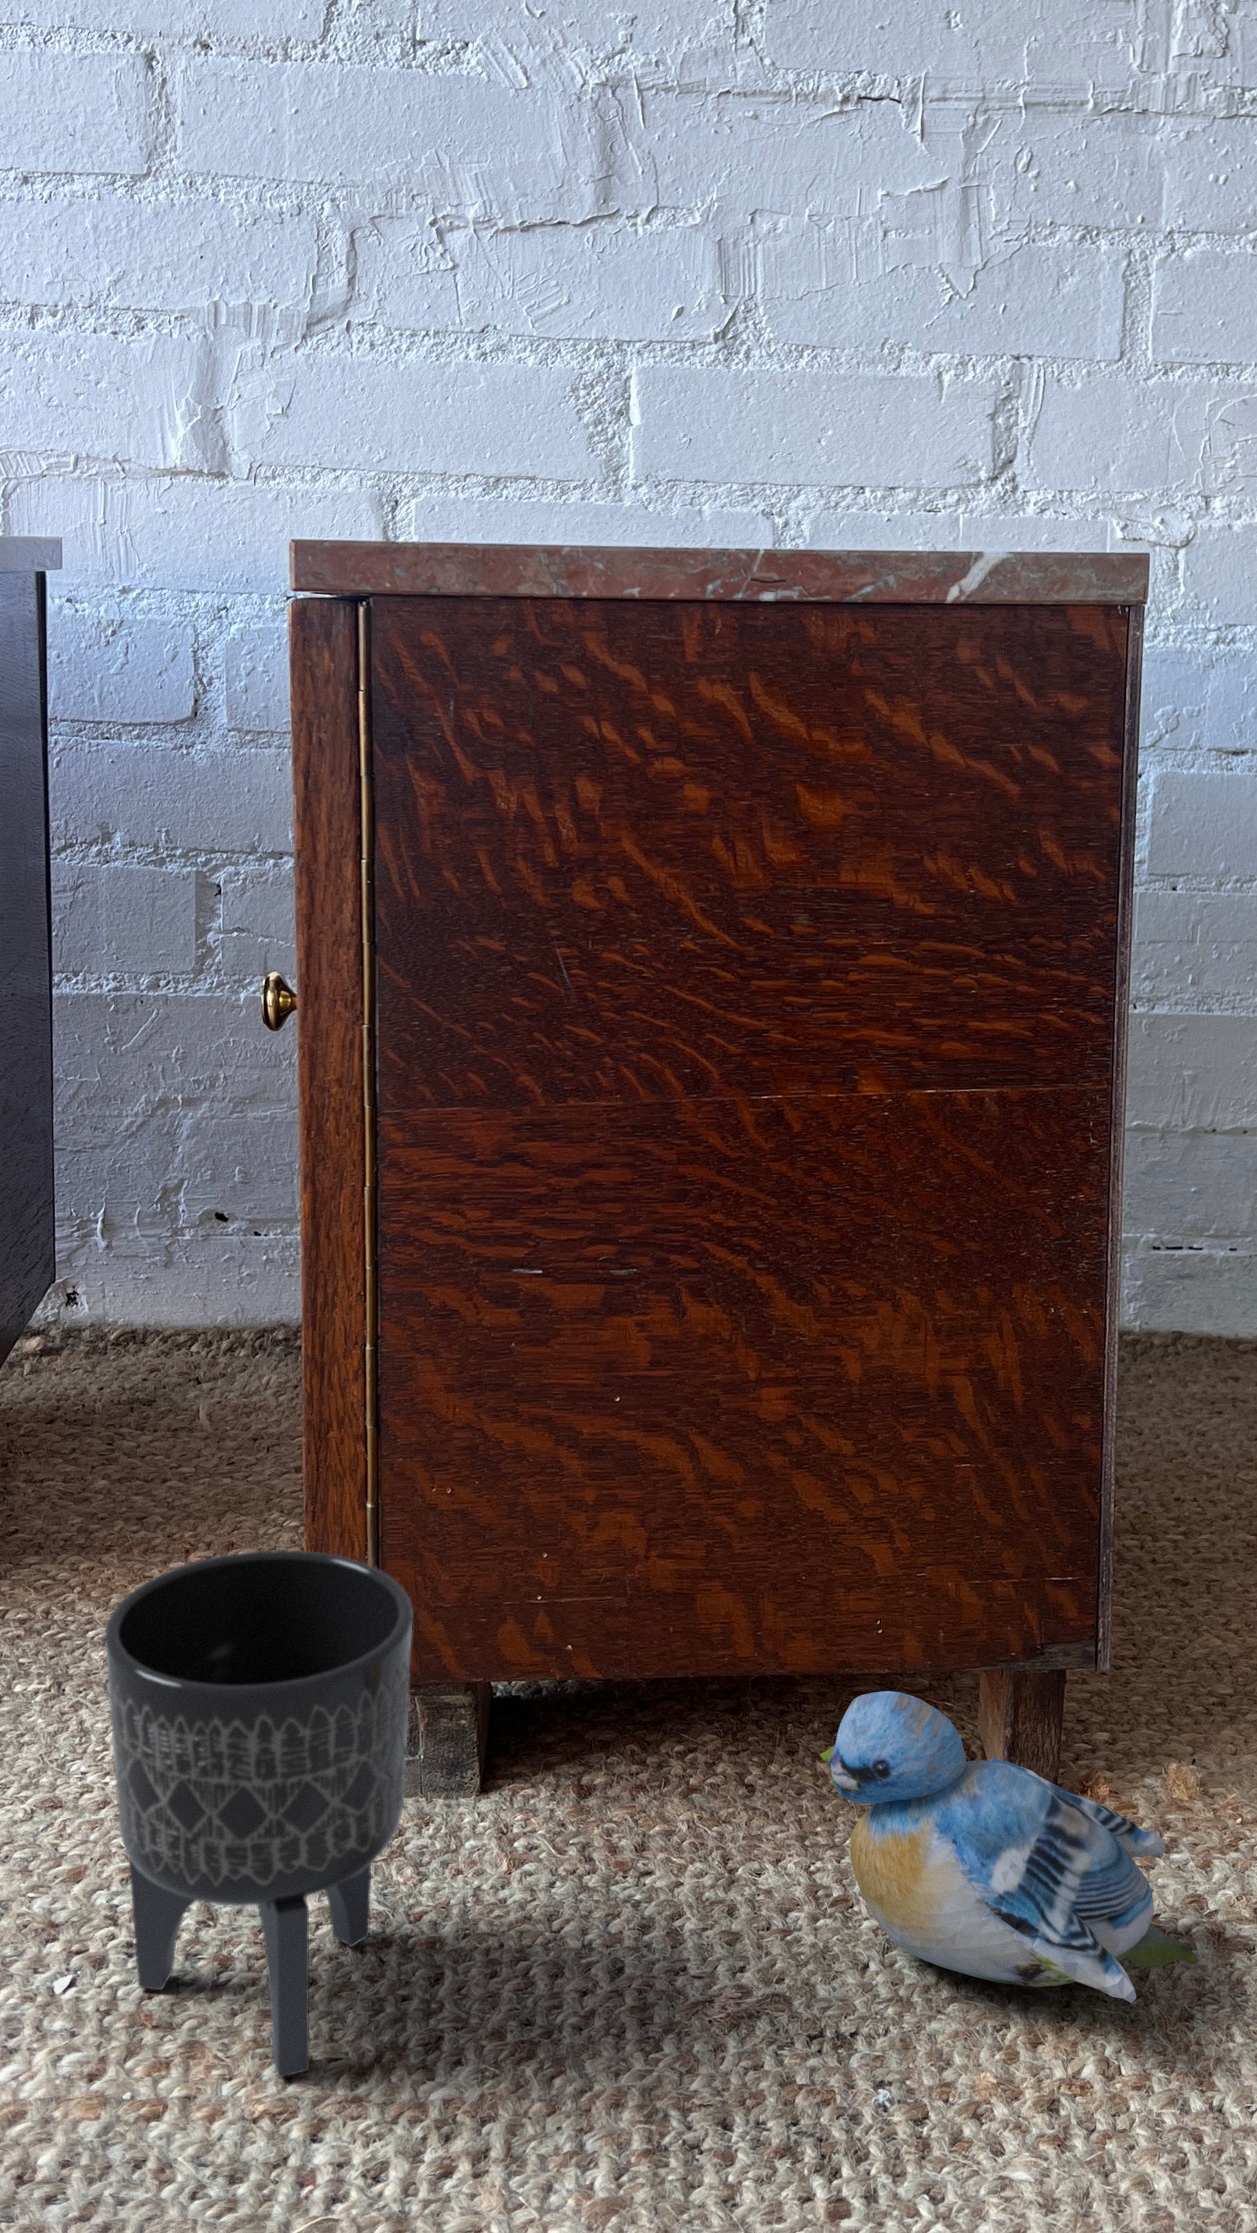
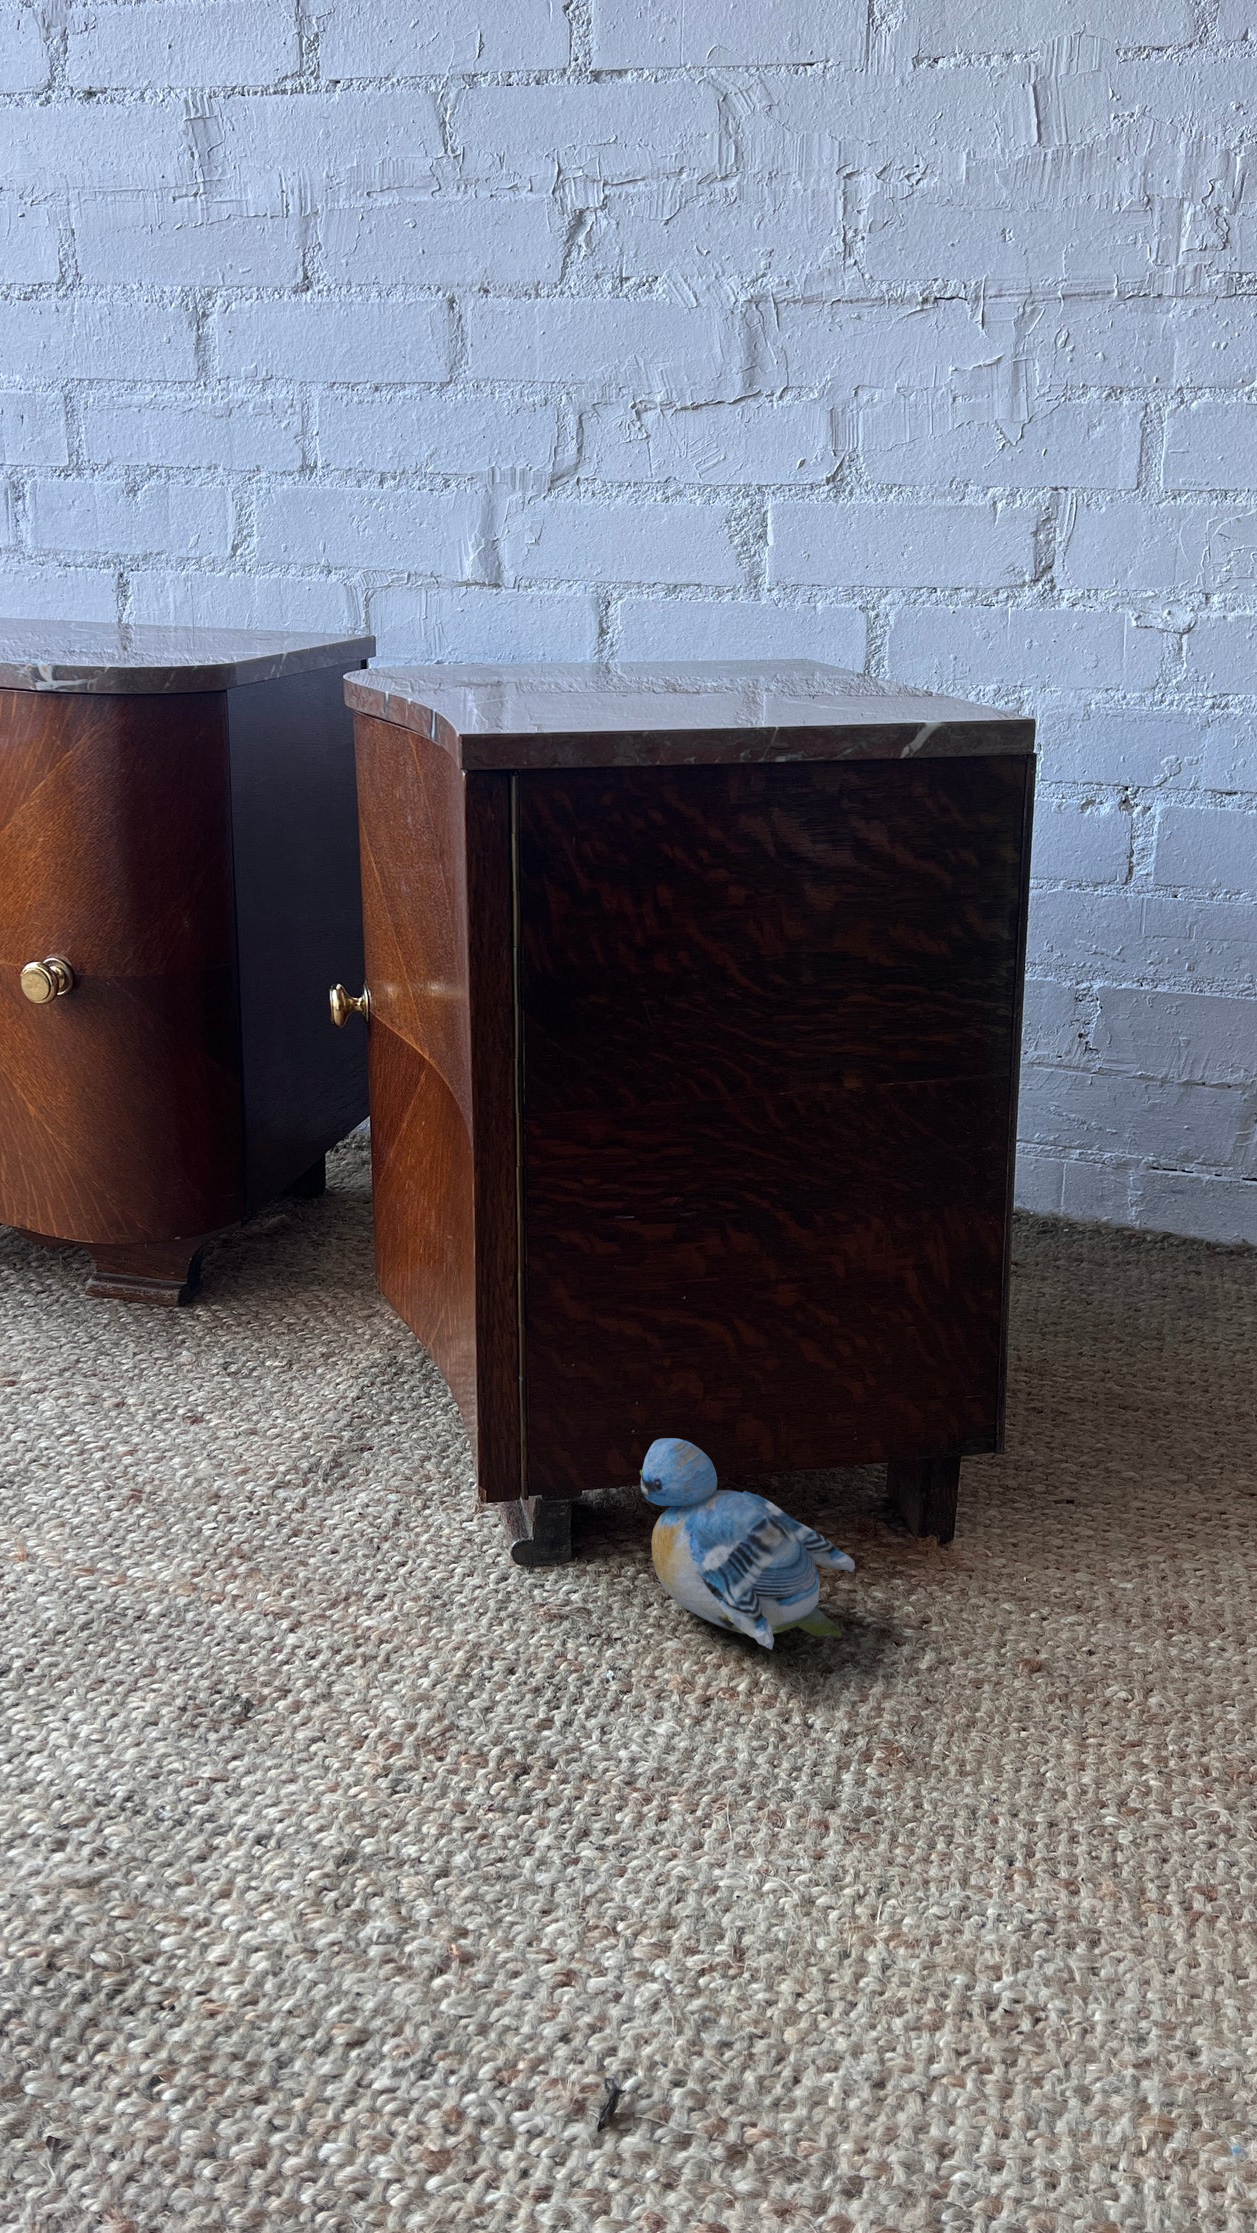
planter: present [105,1550,412,2077] -> none [209,1301,388,1596]

